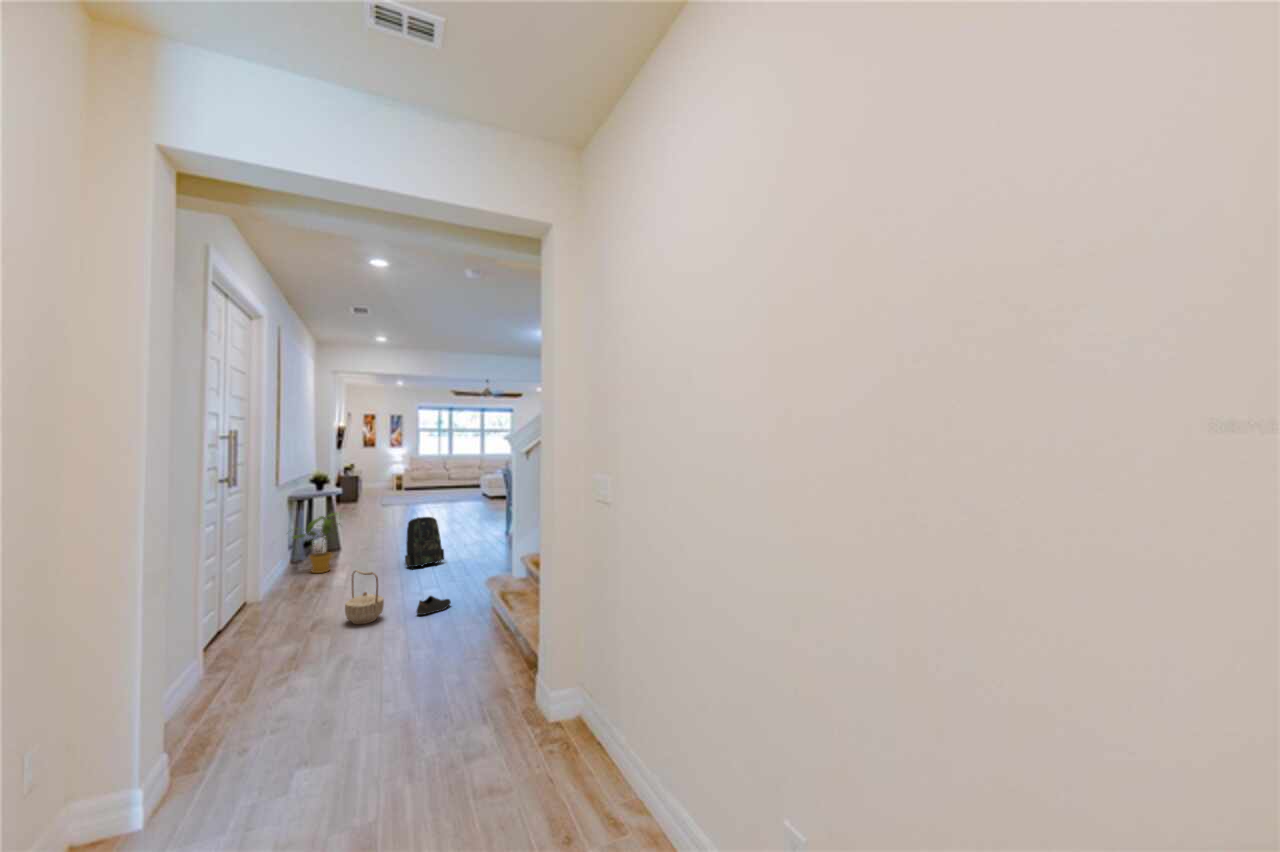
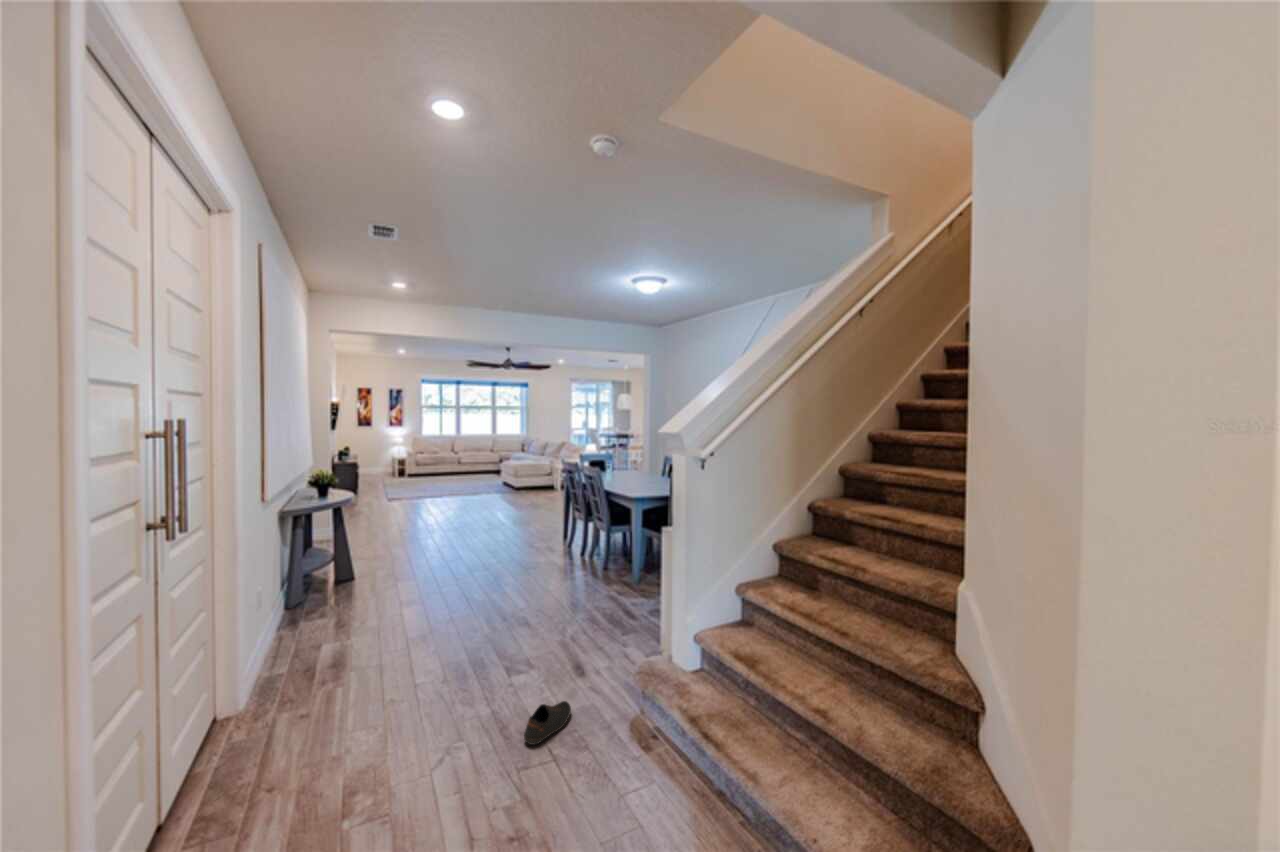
house plant: present [293,513,340,573] -> none [278,540,364,631]
backpack: present [405,517,444,567] -> none [456,539,511,619]
basket: present [345,570,384,624] -> none [404,674,471,781]

